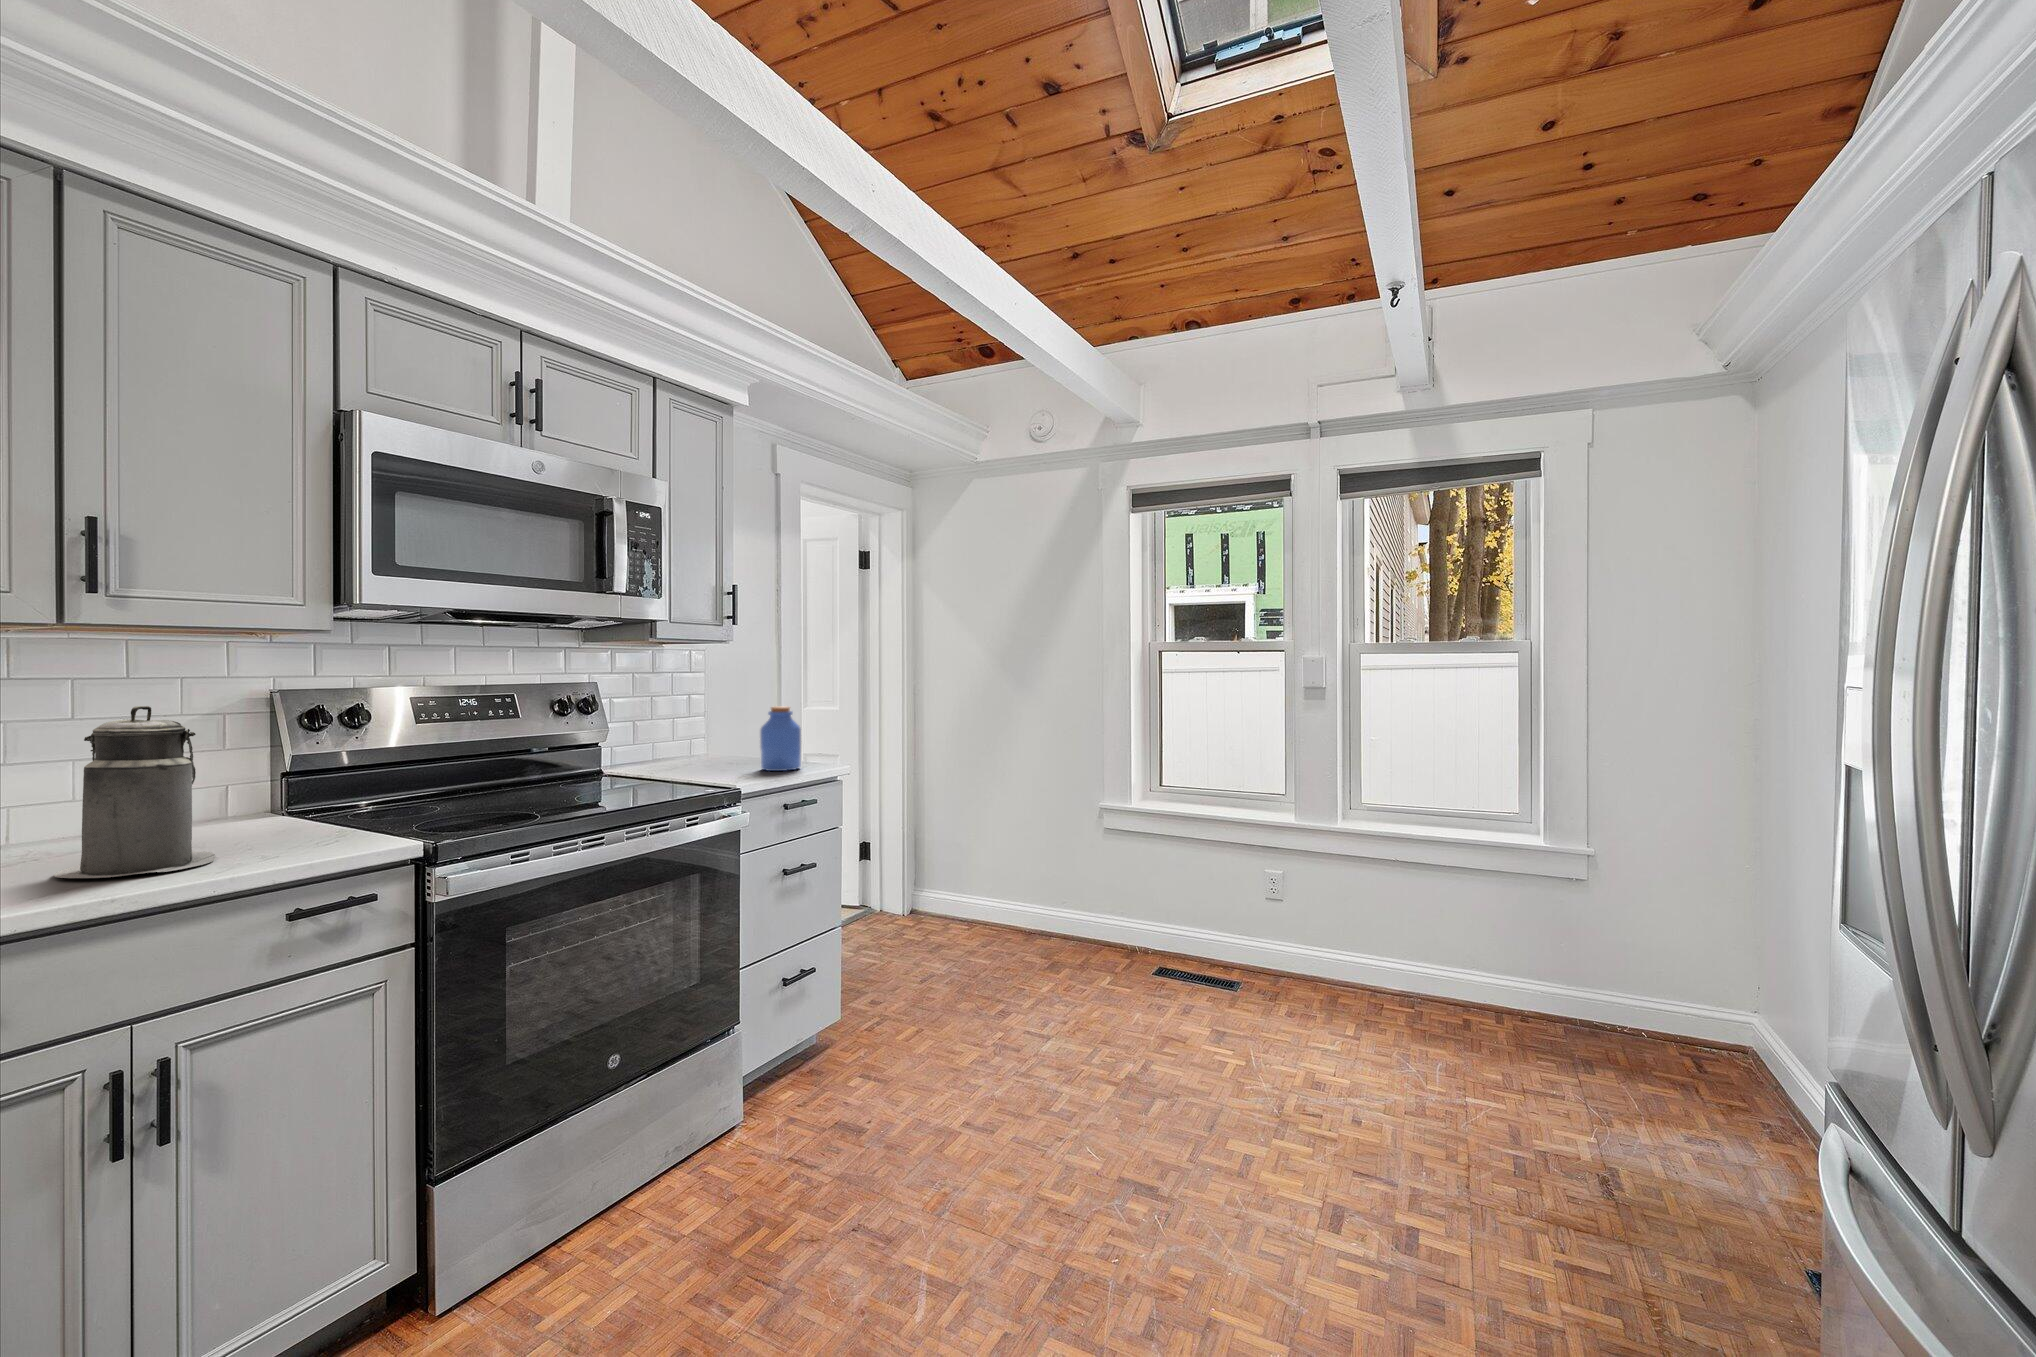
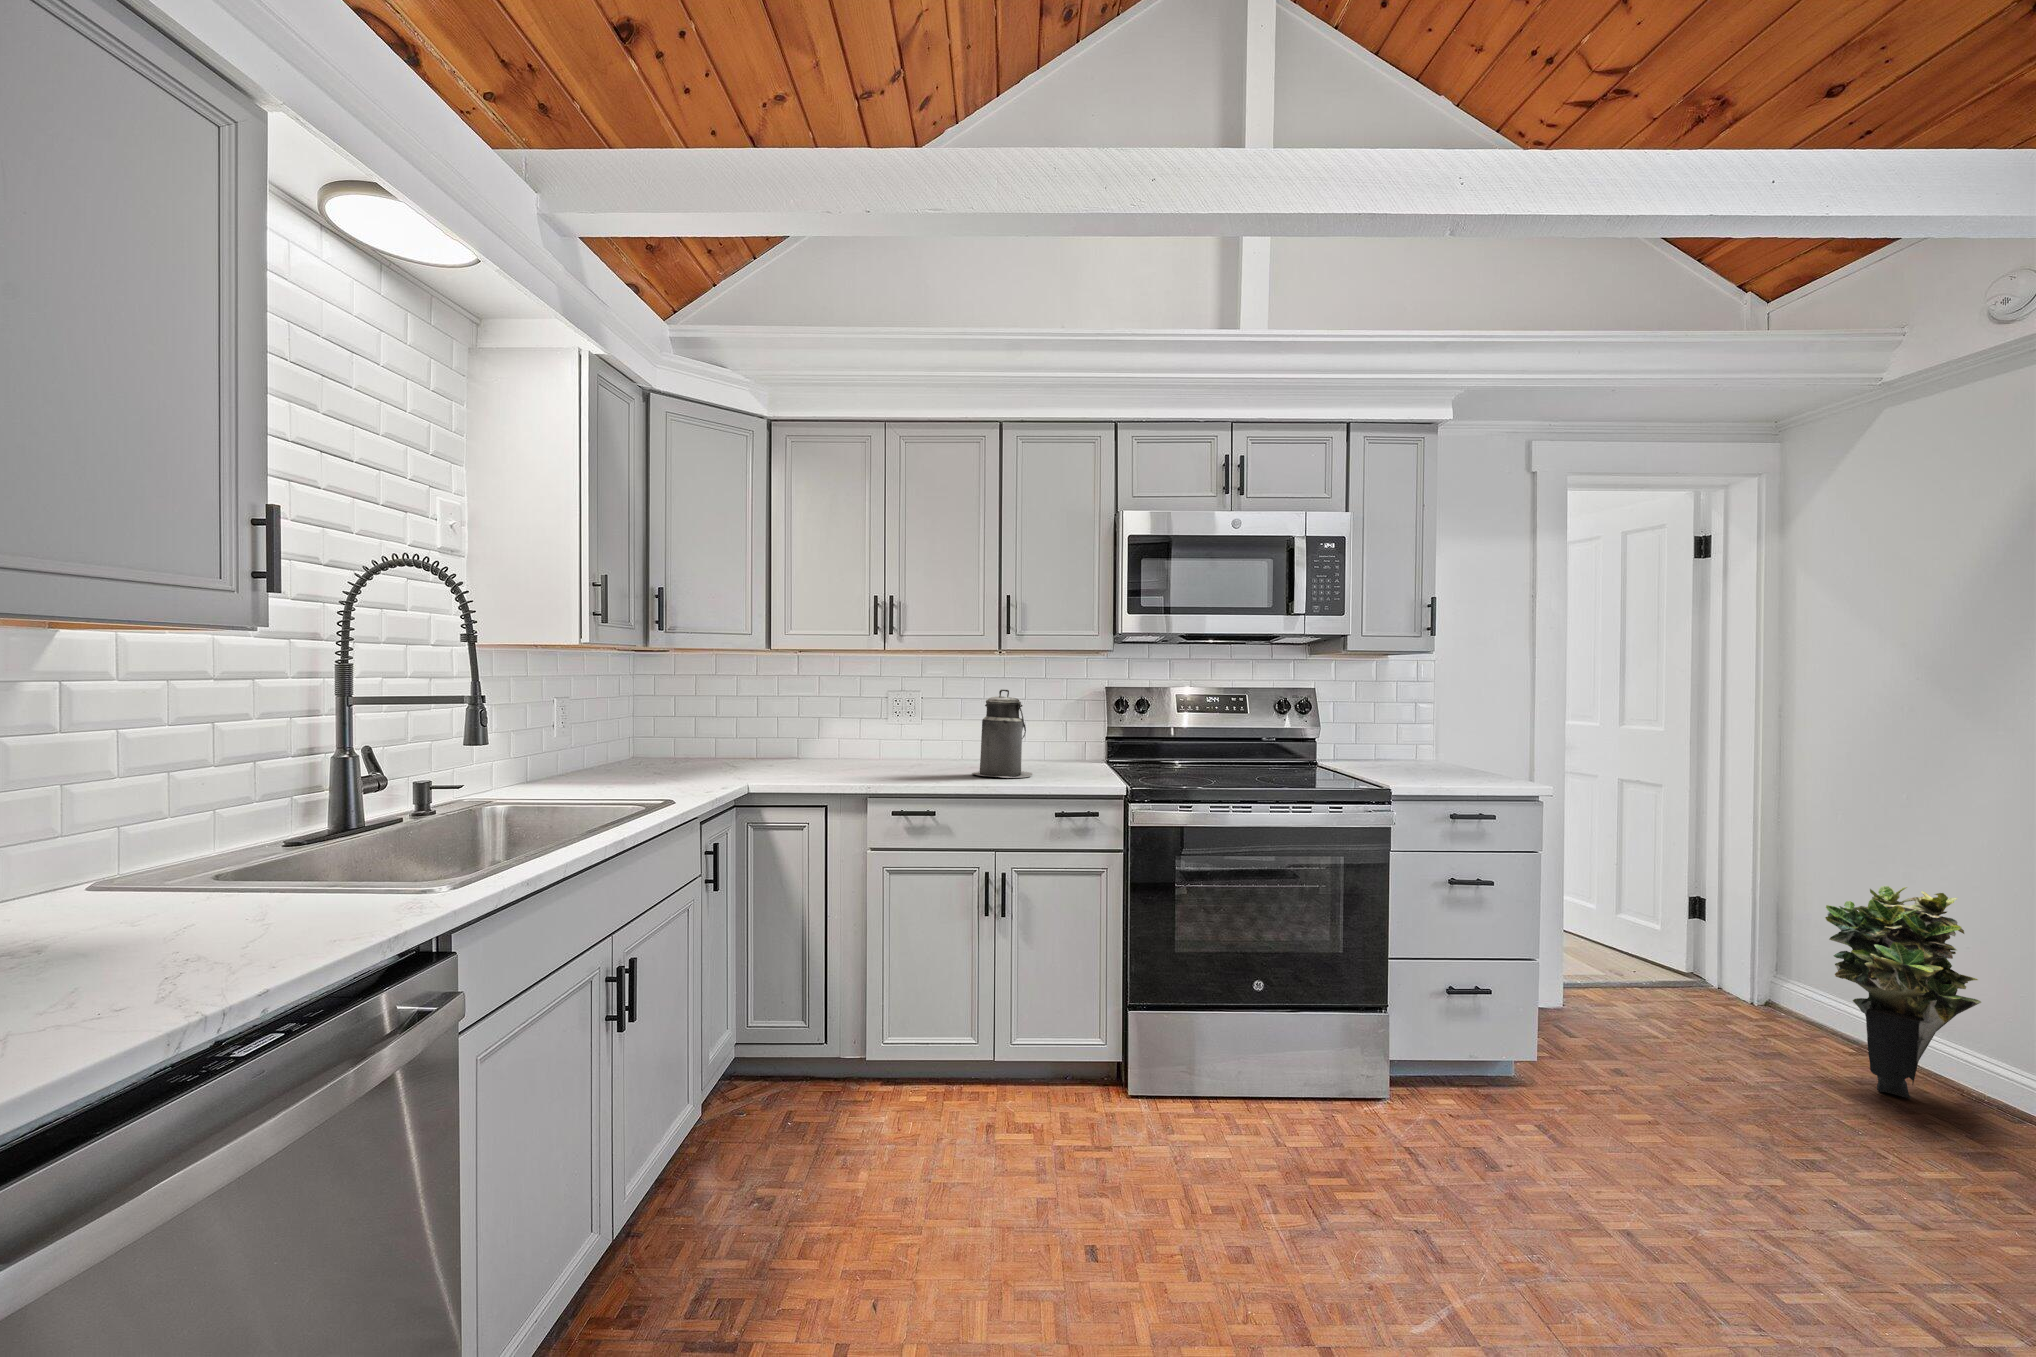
jar: present [760,706,801,771] -> none [1453,718,1498,783]
potted plant: none [966,806,1046,954] -> present [1825,886,1981,1099]

